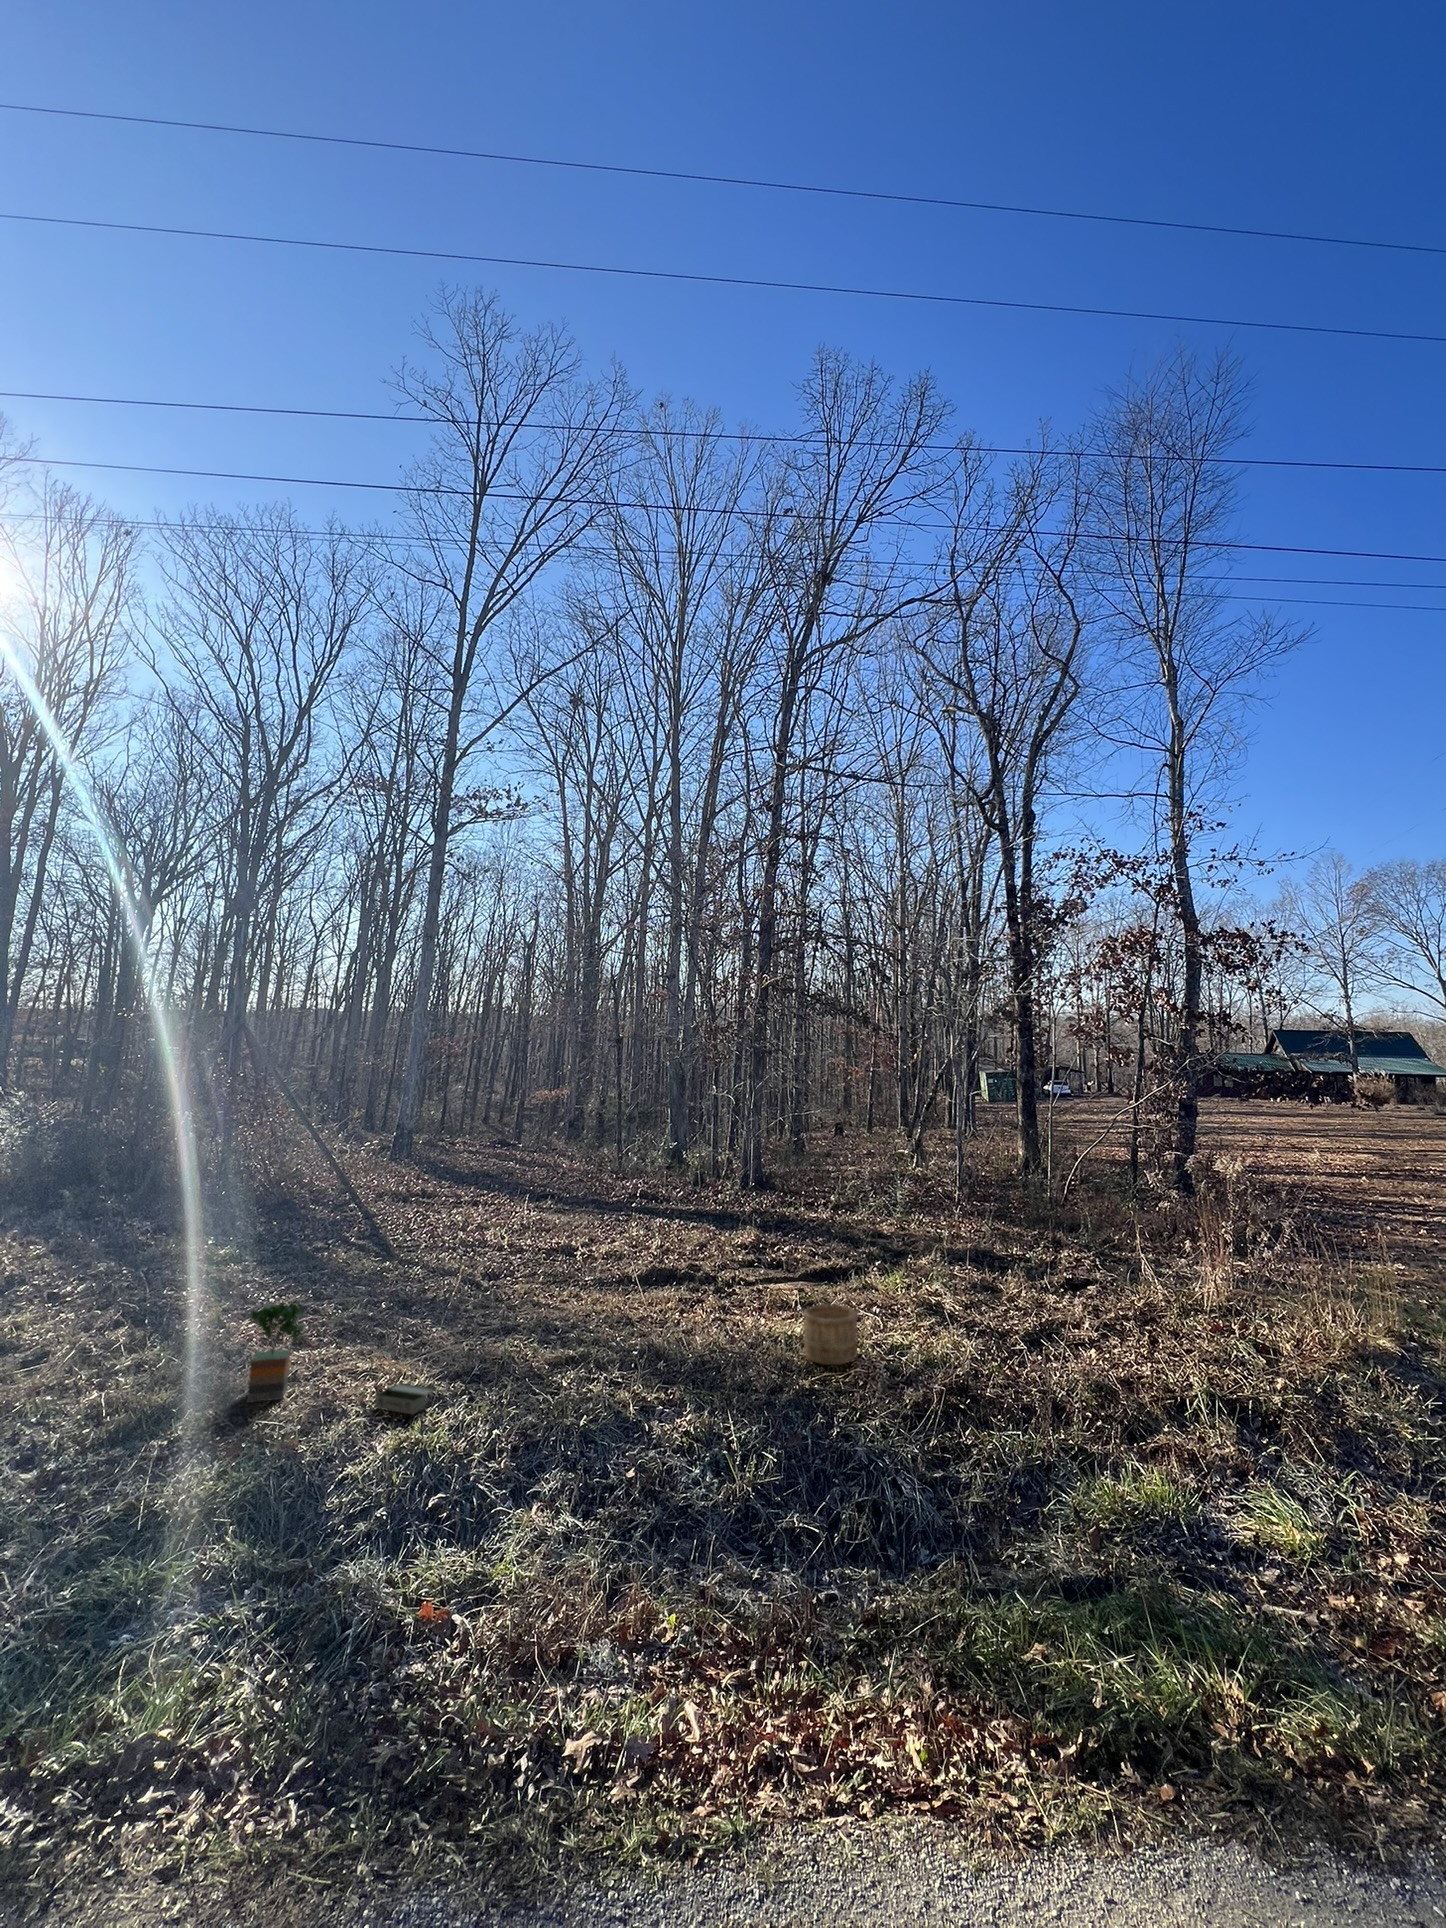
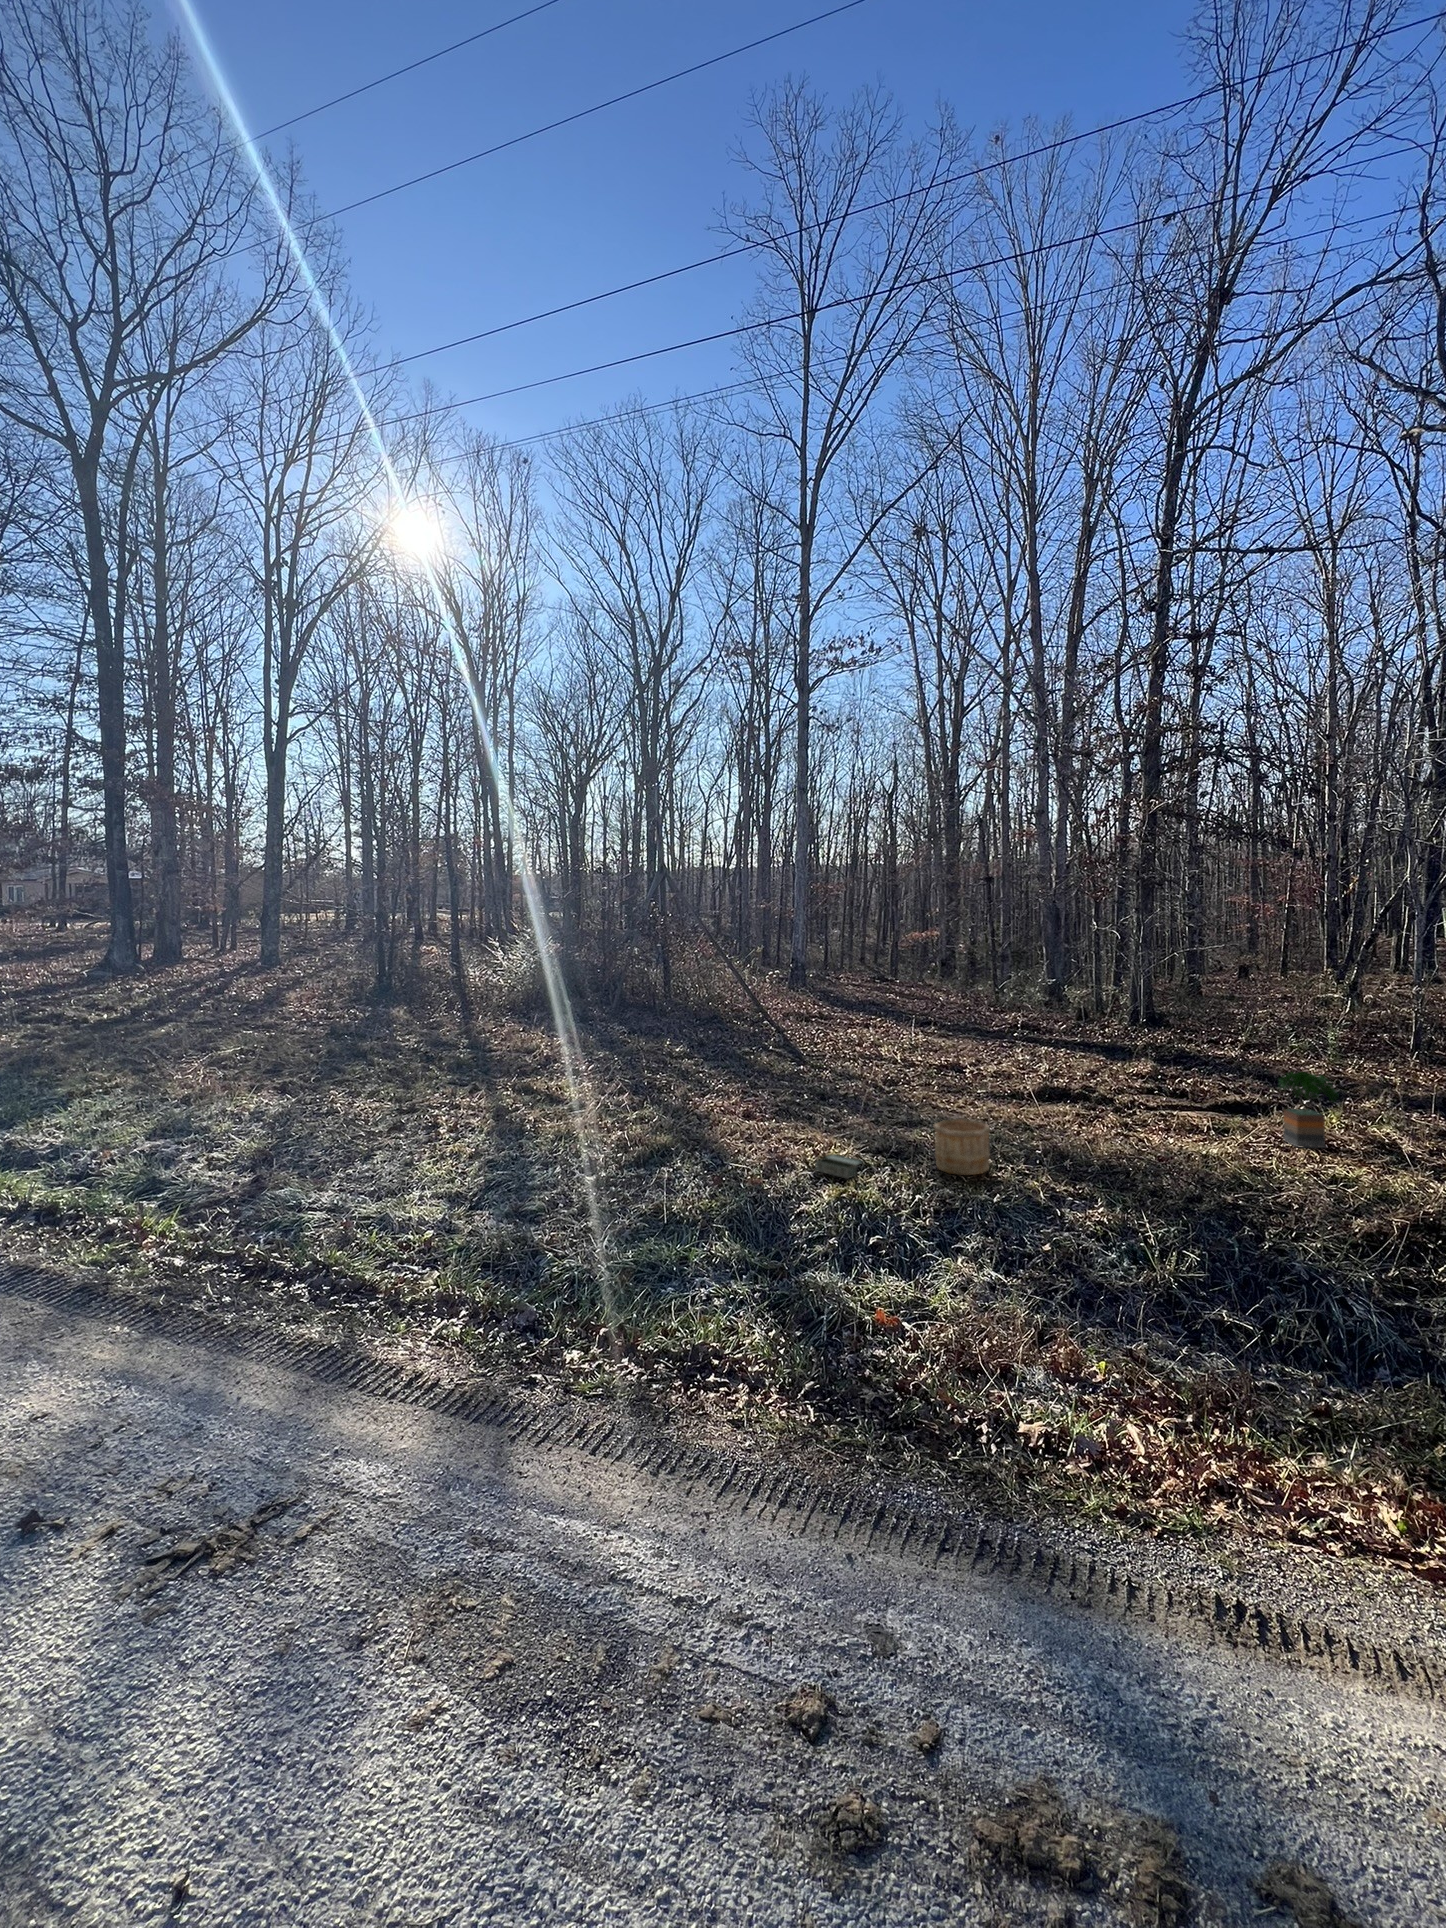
potted tree: present [247,1303,306,1403] -> present [1279,1072,1337,1148]
wooden bucket: present [803,1304,858,1365] -> present [934,1119,990,1175]

